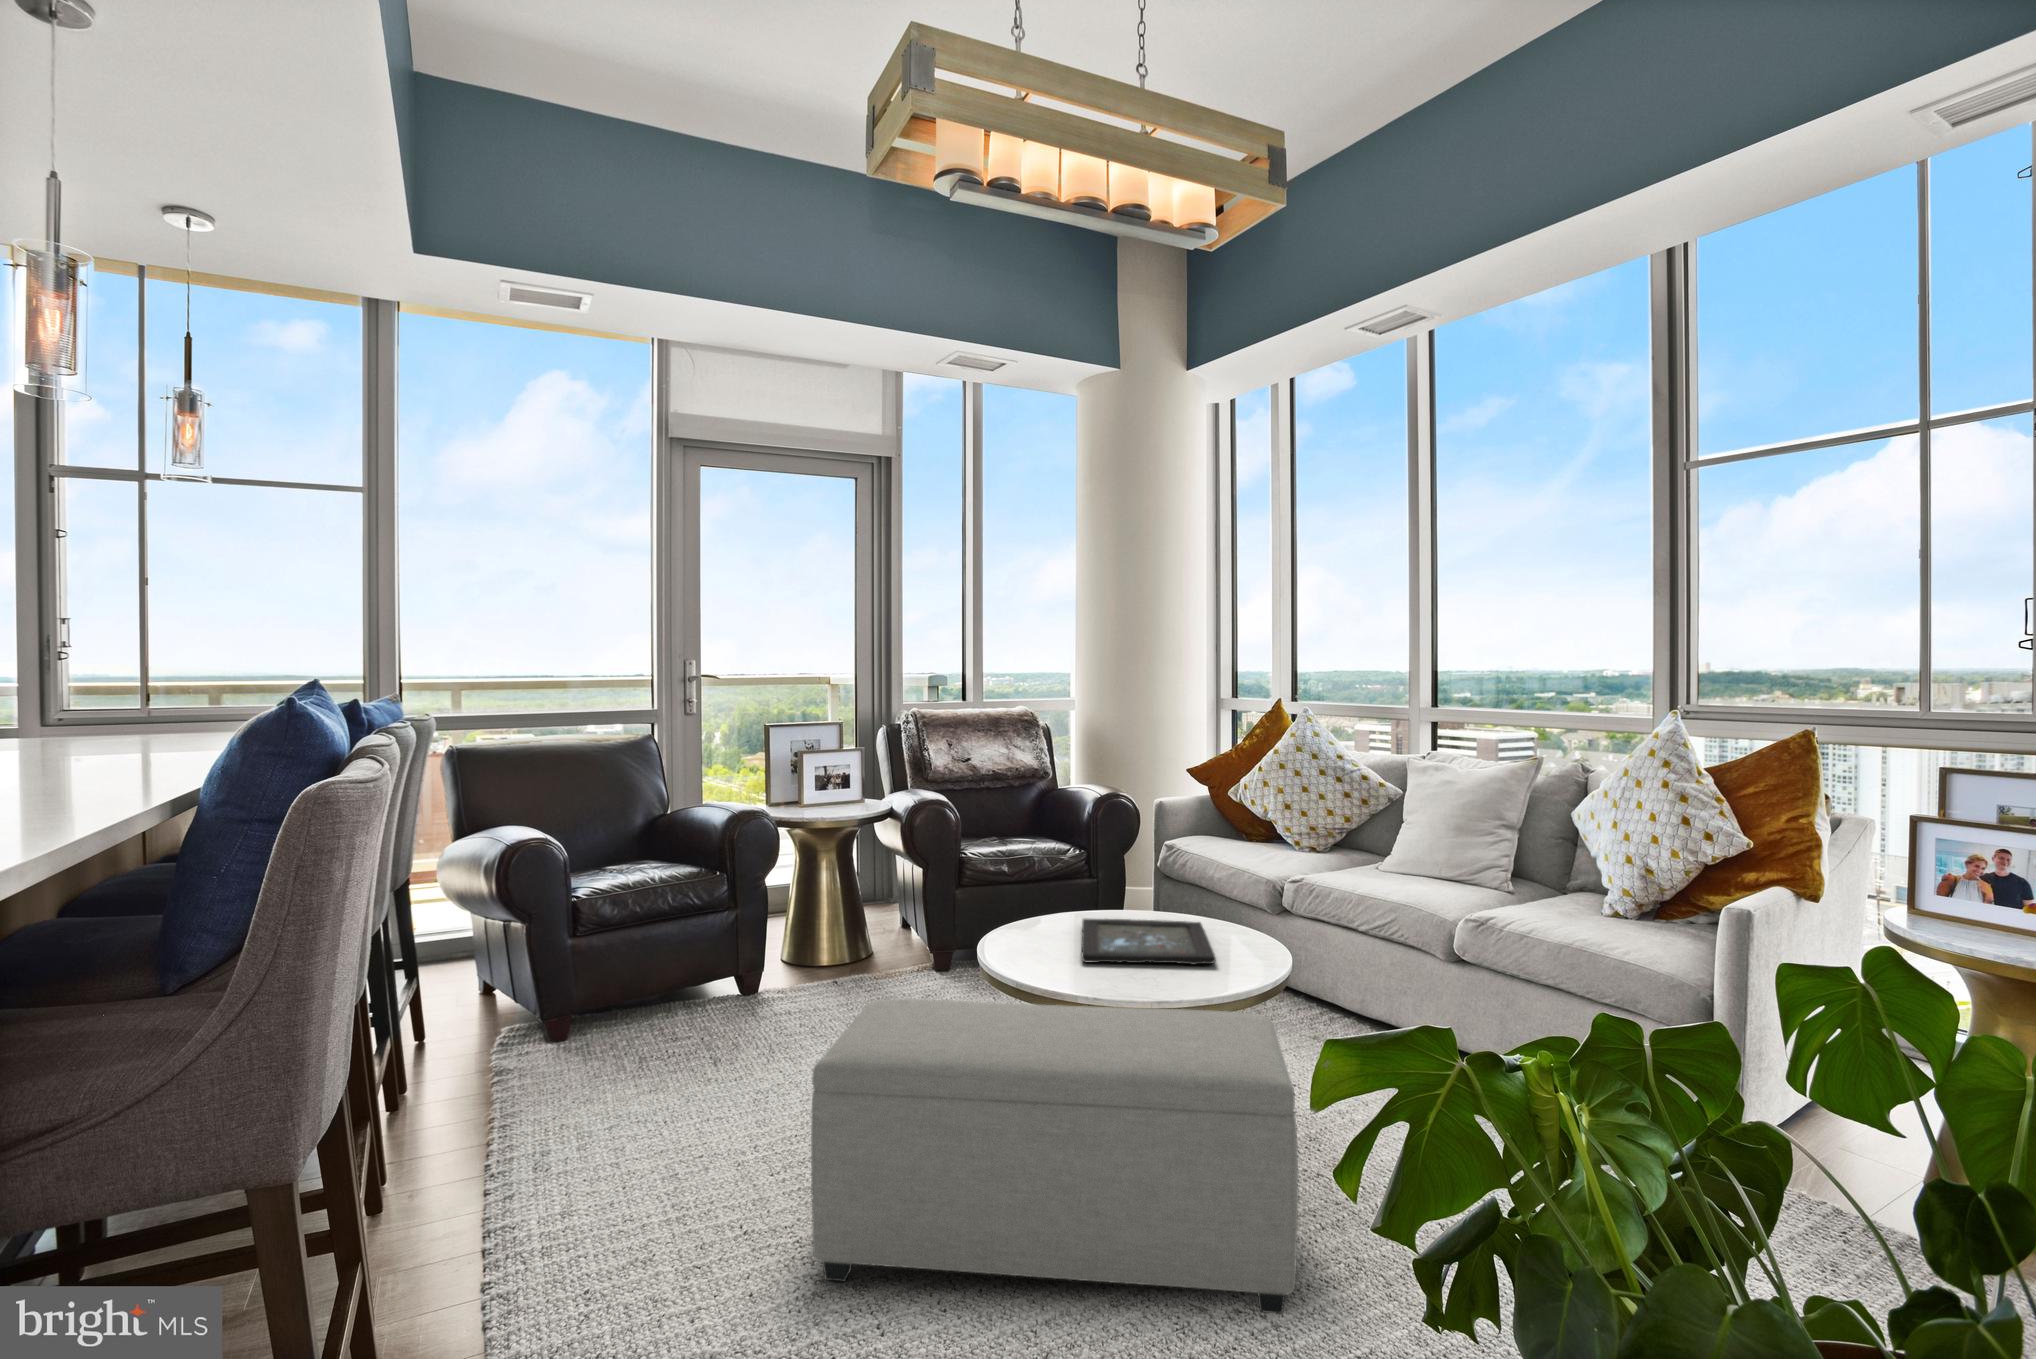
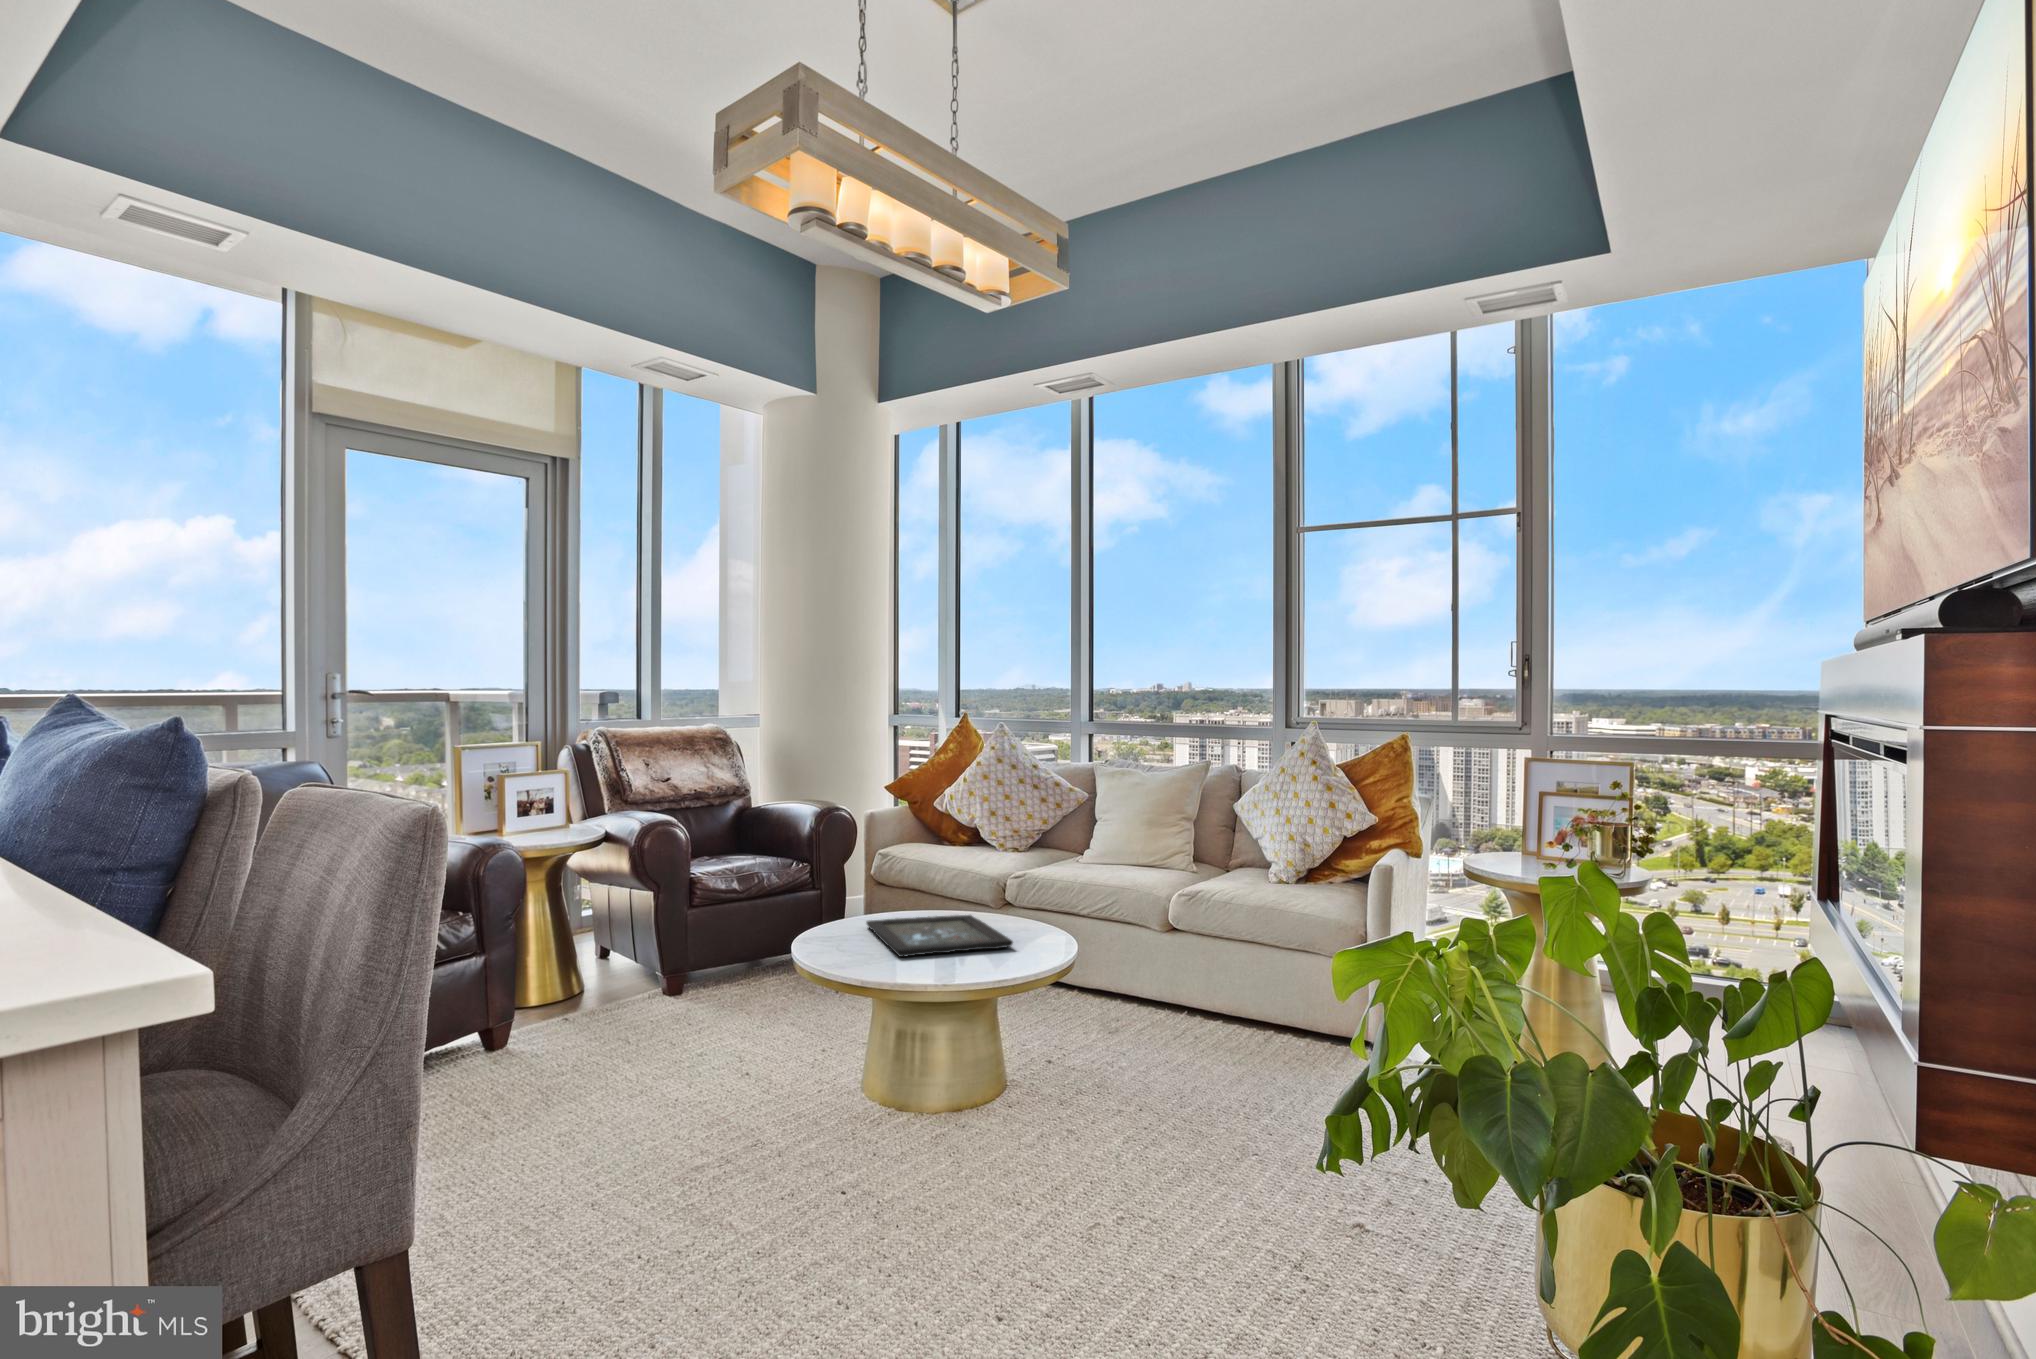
ottoman: present [811,999,1298,1314] -> none [738,978,1172,1279]

